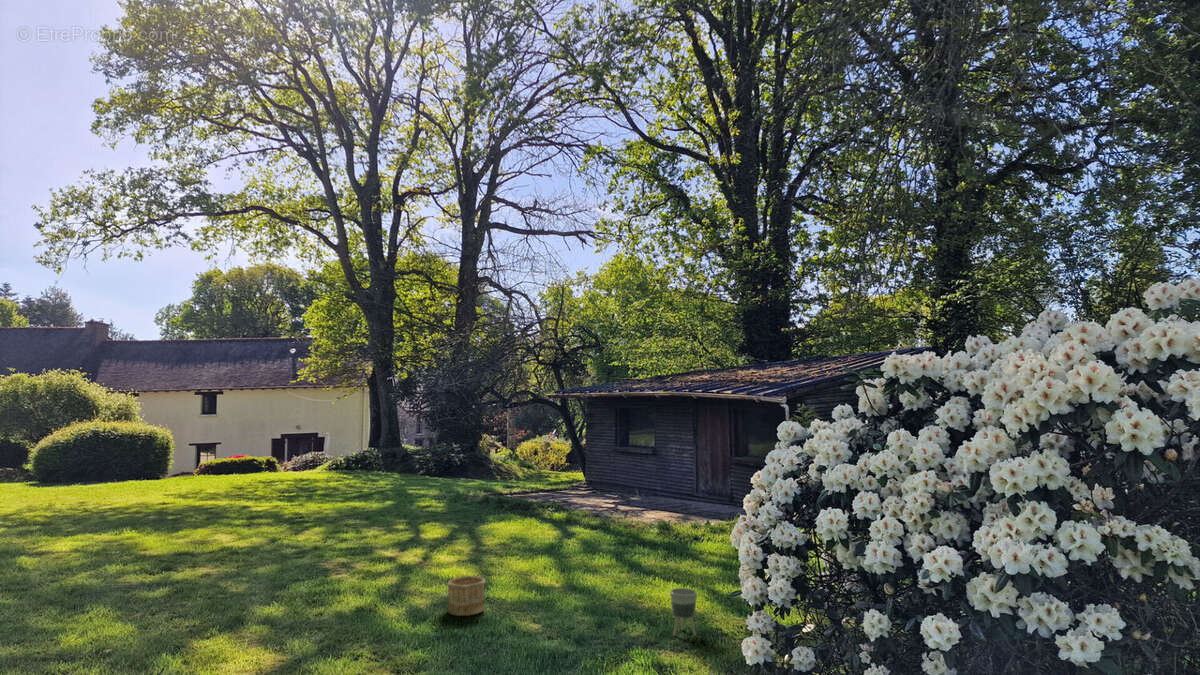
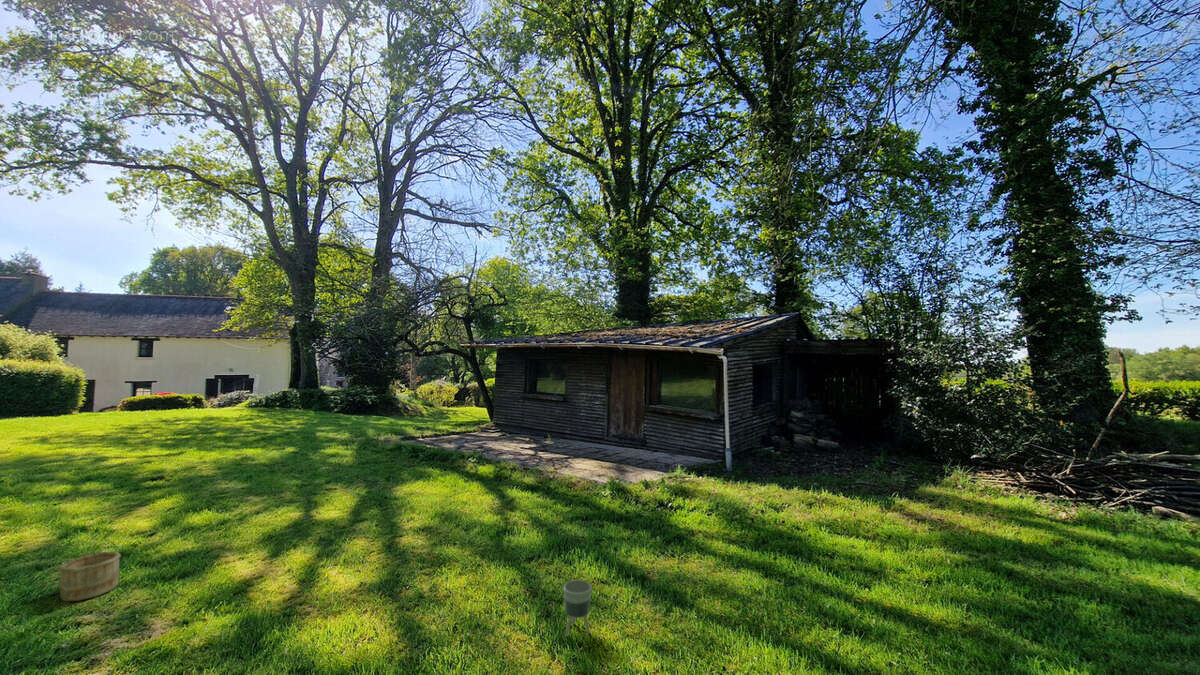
wooden bucket: present [447,576,485,616] -> present [59,552,121,601]

